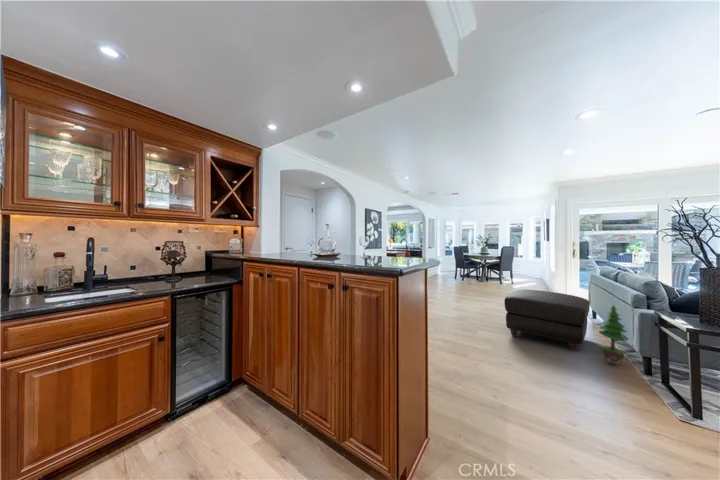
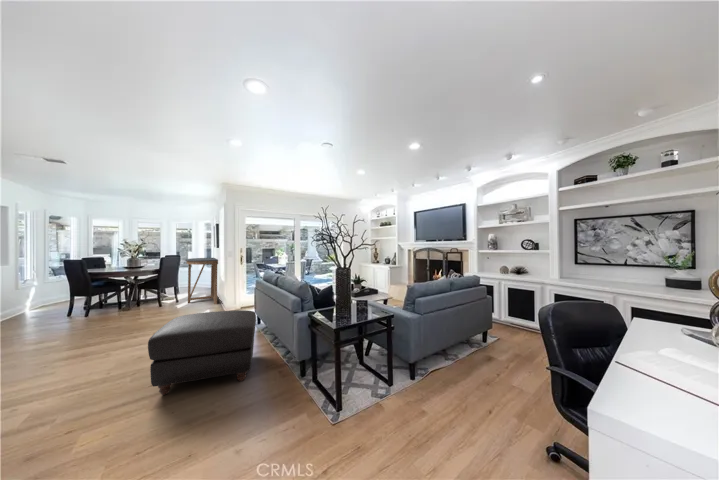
console table: none [520,249,550,292] -> present [186,258,218,304]
potted tree: present [599,305,628,364] -> none [266,315,290,381]

